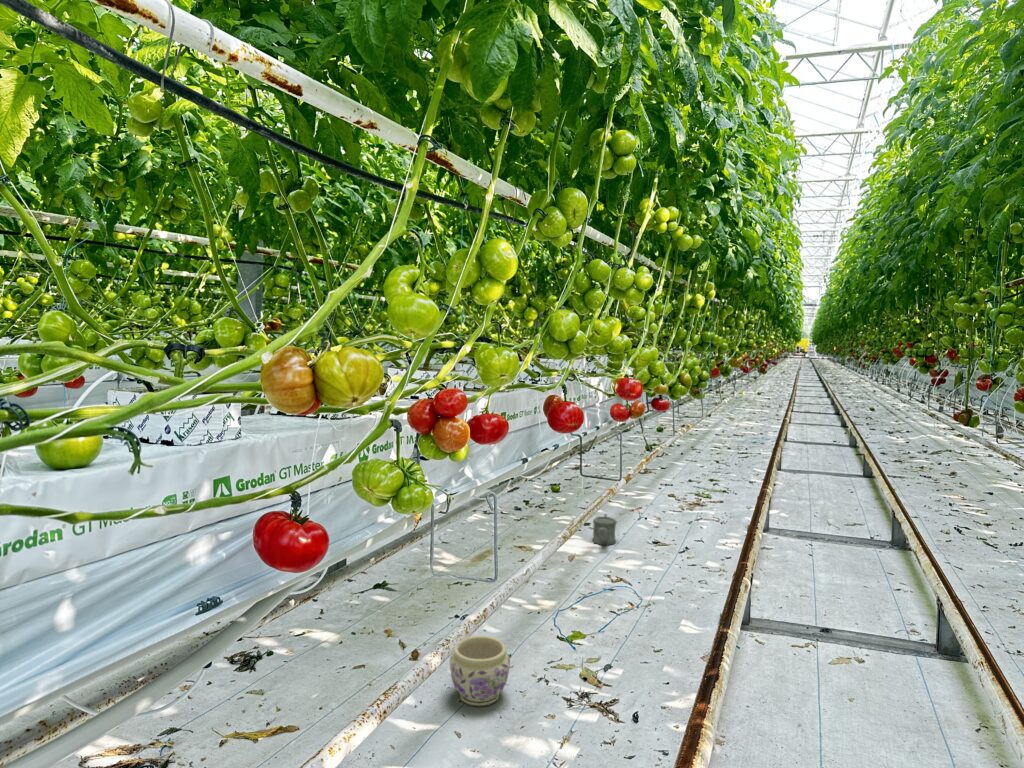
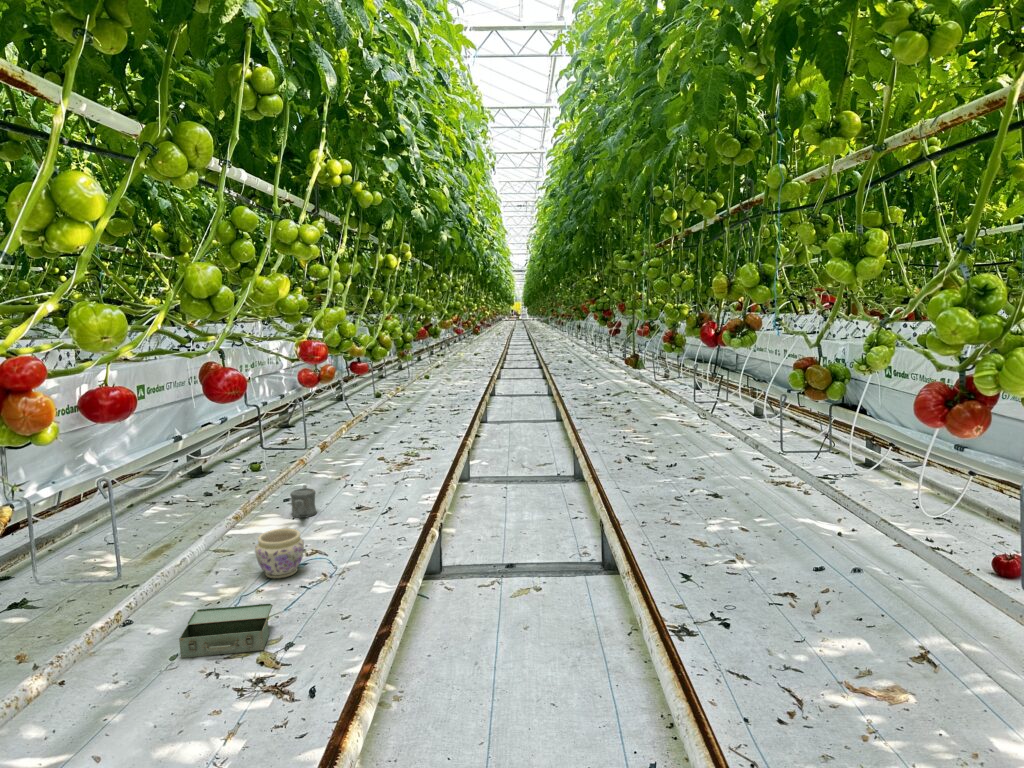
toolbox: none [515,616,591,665] -> present [179,604,273,658]
planter: present [450,636,510,707] -> present [255,529,304,579]

